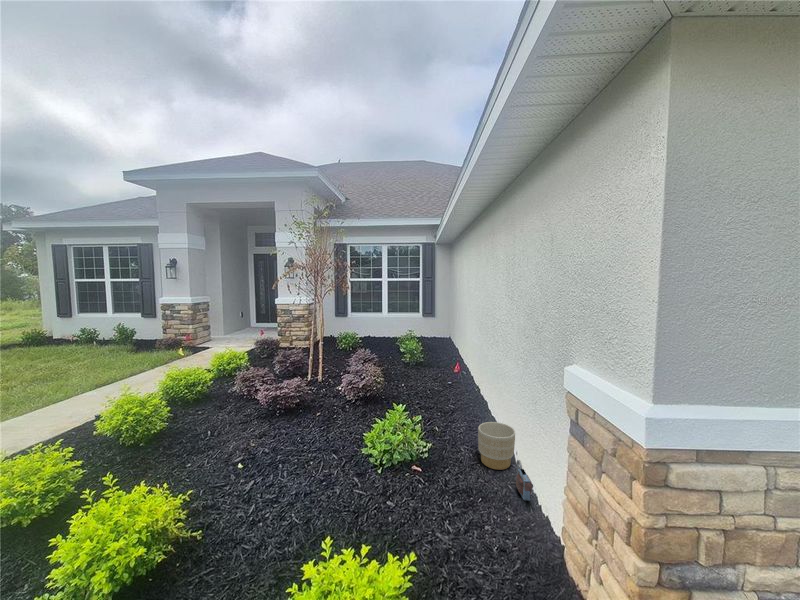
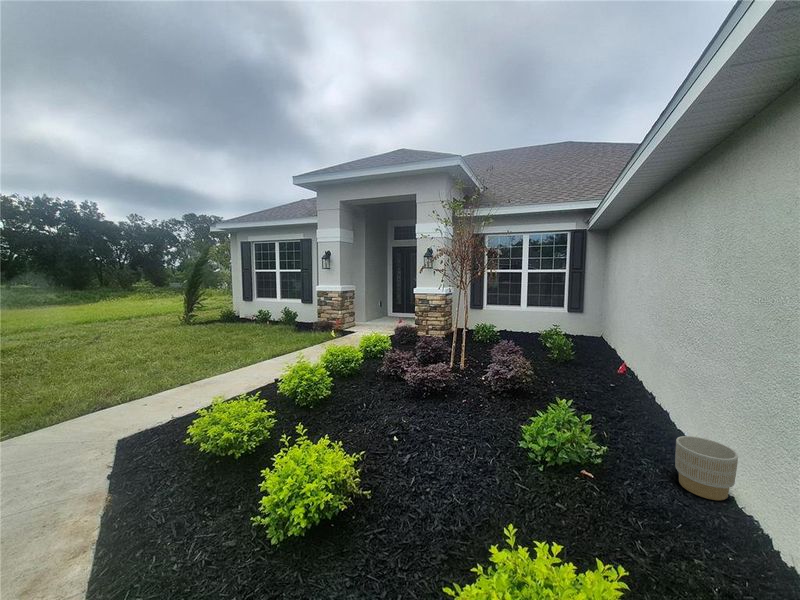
watering can: present [516,460,533,501] -> none [743,492,784,550]

